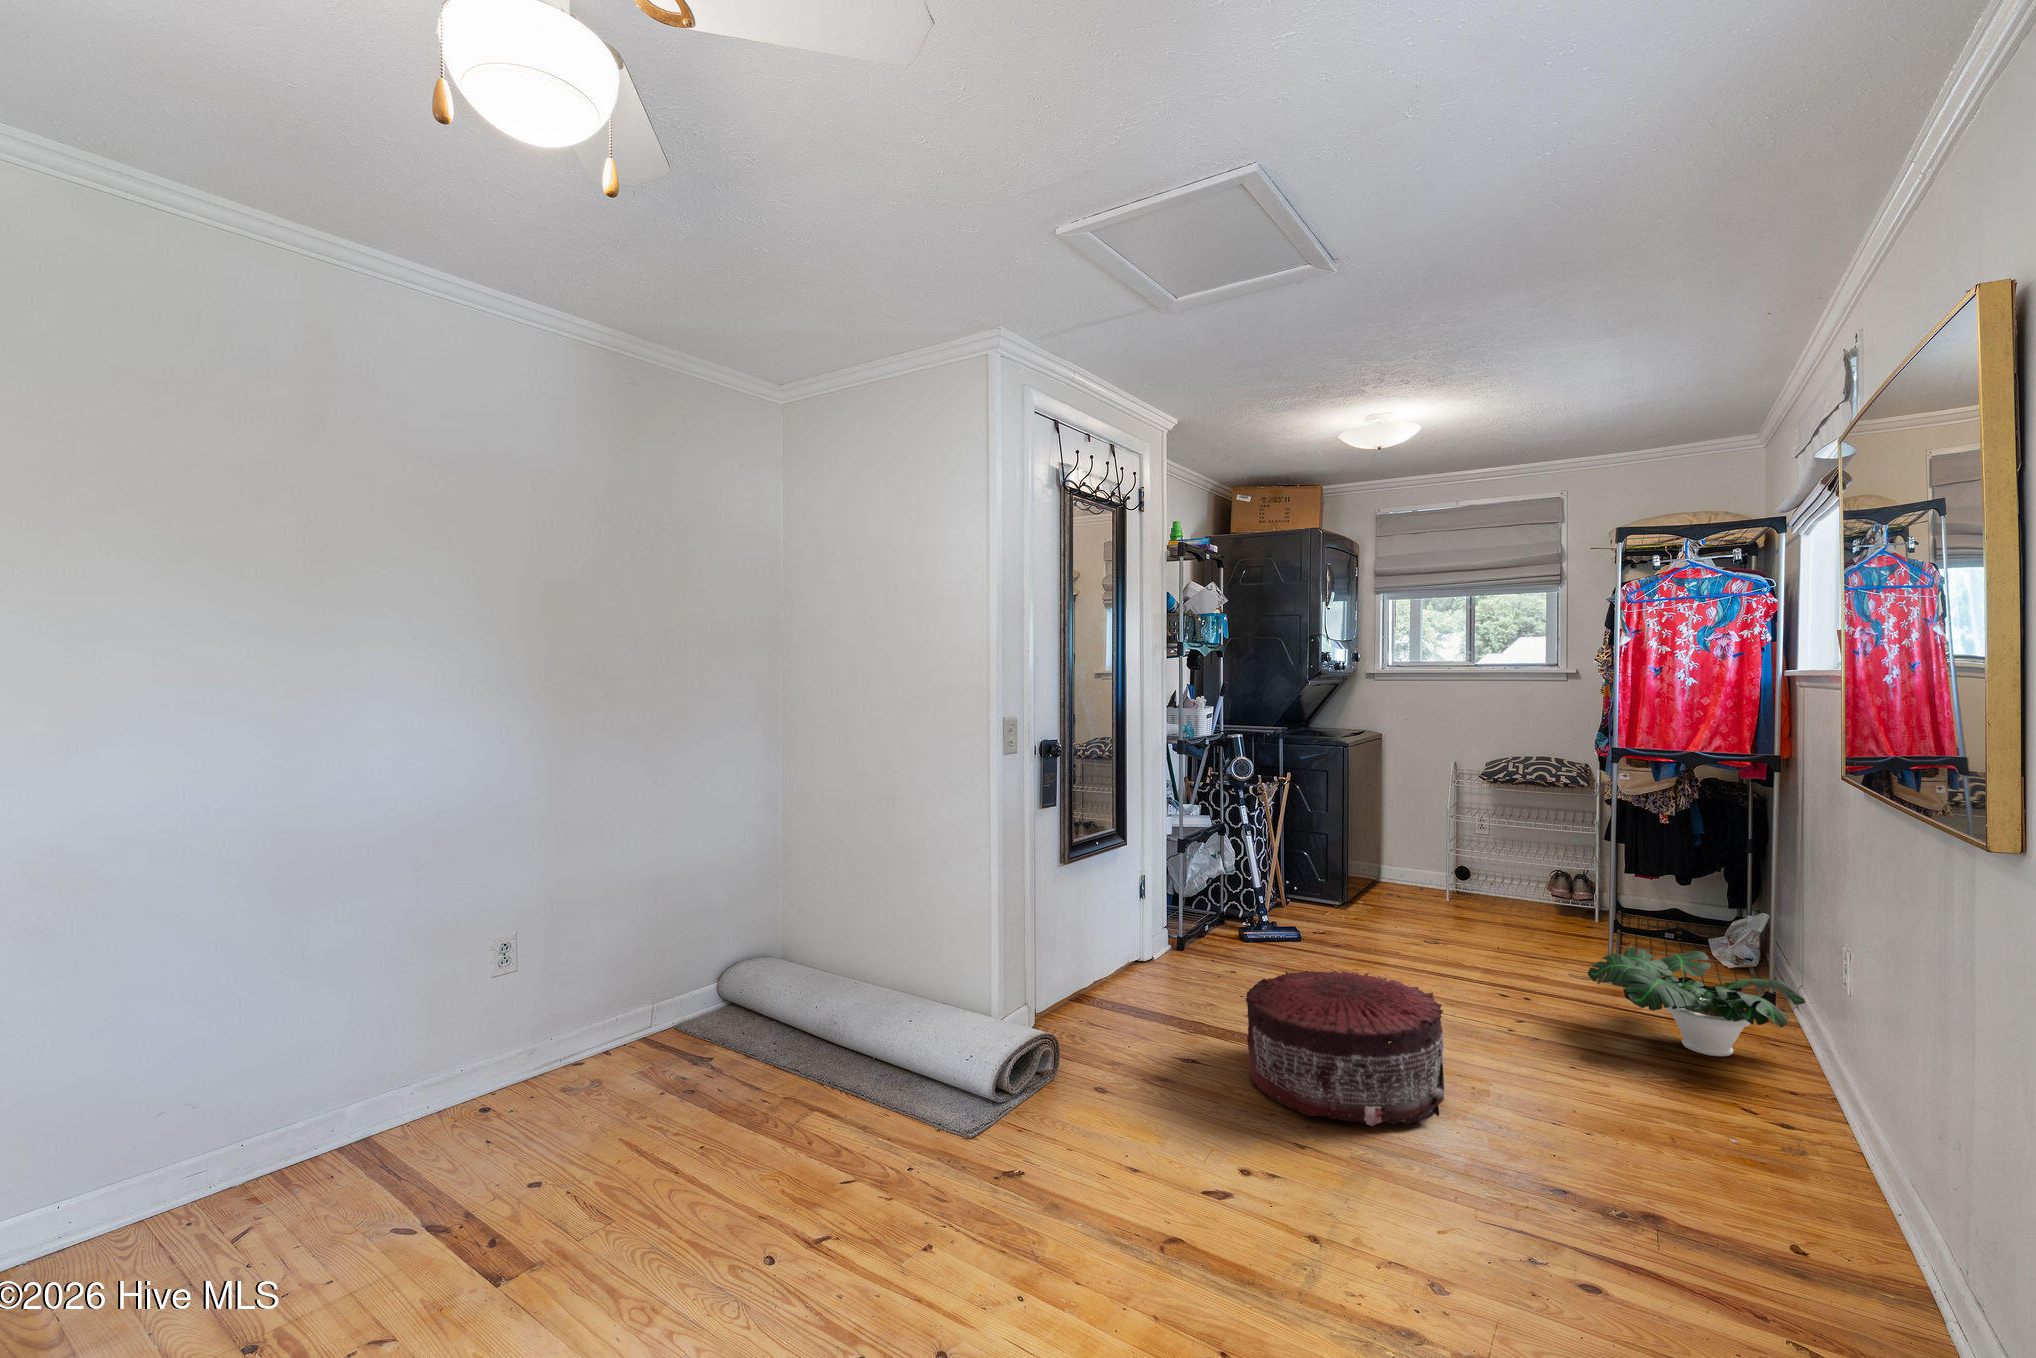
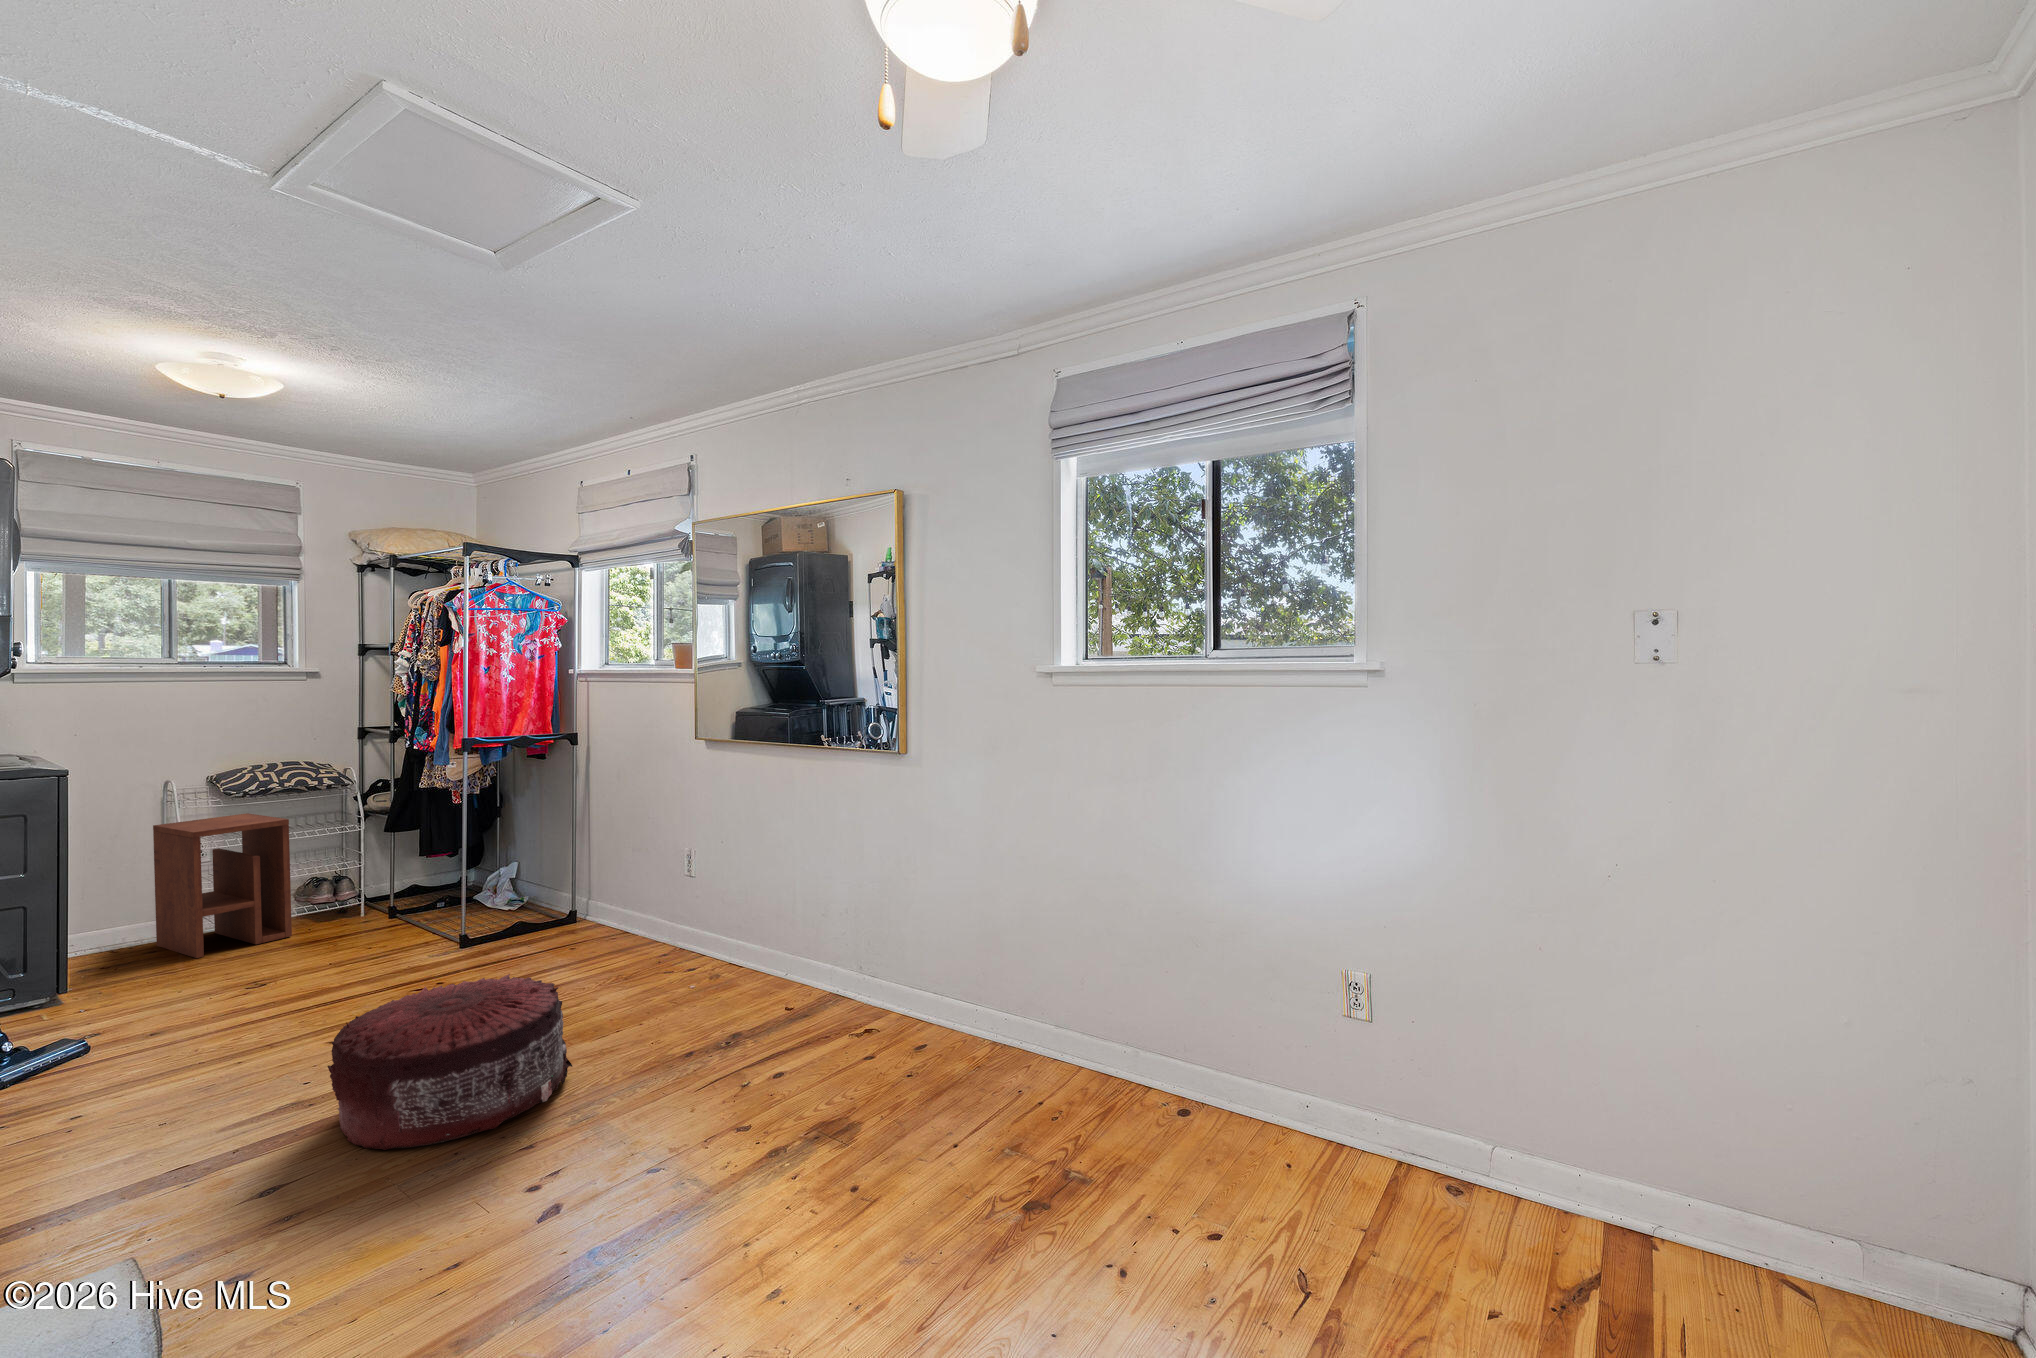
side table: none [1436,795,1513,919] -> present [153,813,292,958]
potted plant: present [1588,948,1805,1056] -> none [509,887,660,959]

